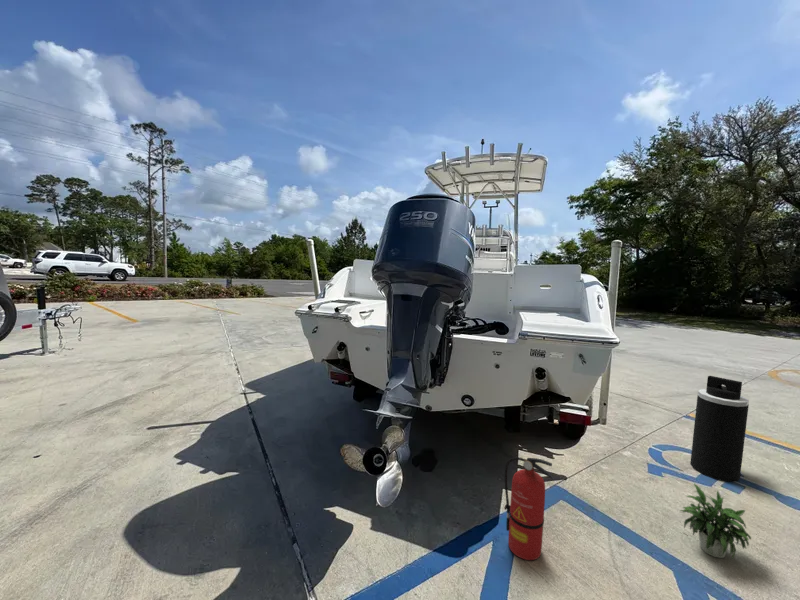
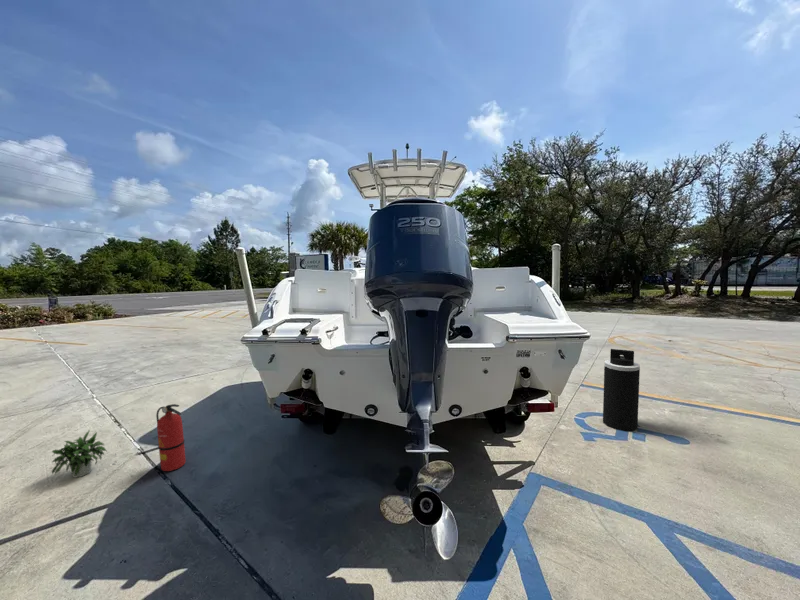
fire extinguisher: present [504,457,554,560] -> present [156,404,186,471]
potted plant: present [681,484,751,558] -> present [52,431,116,477]

